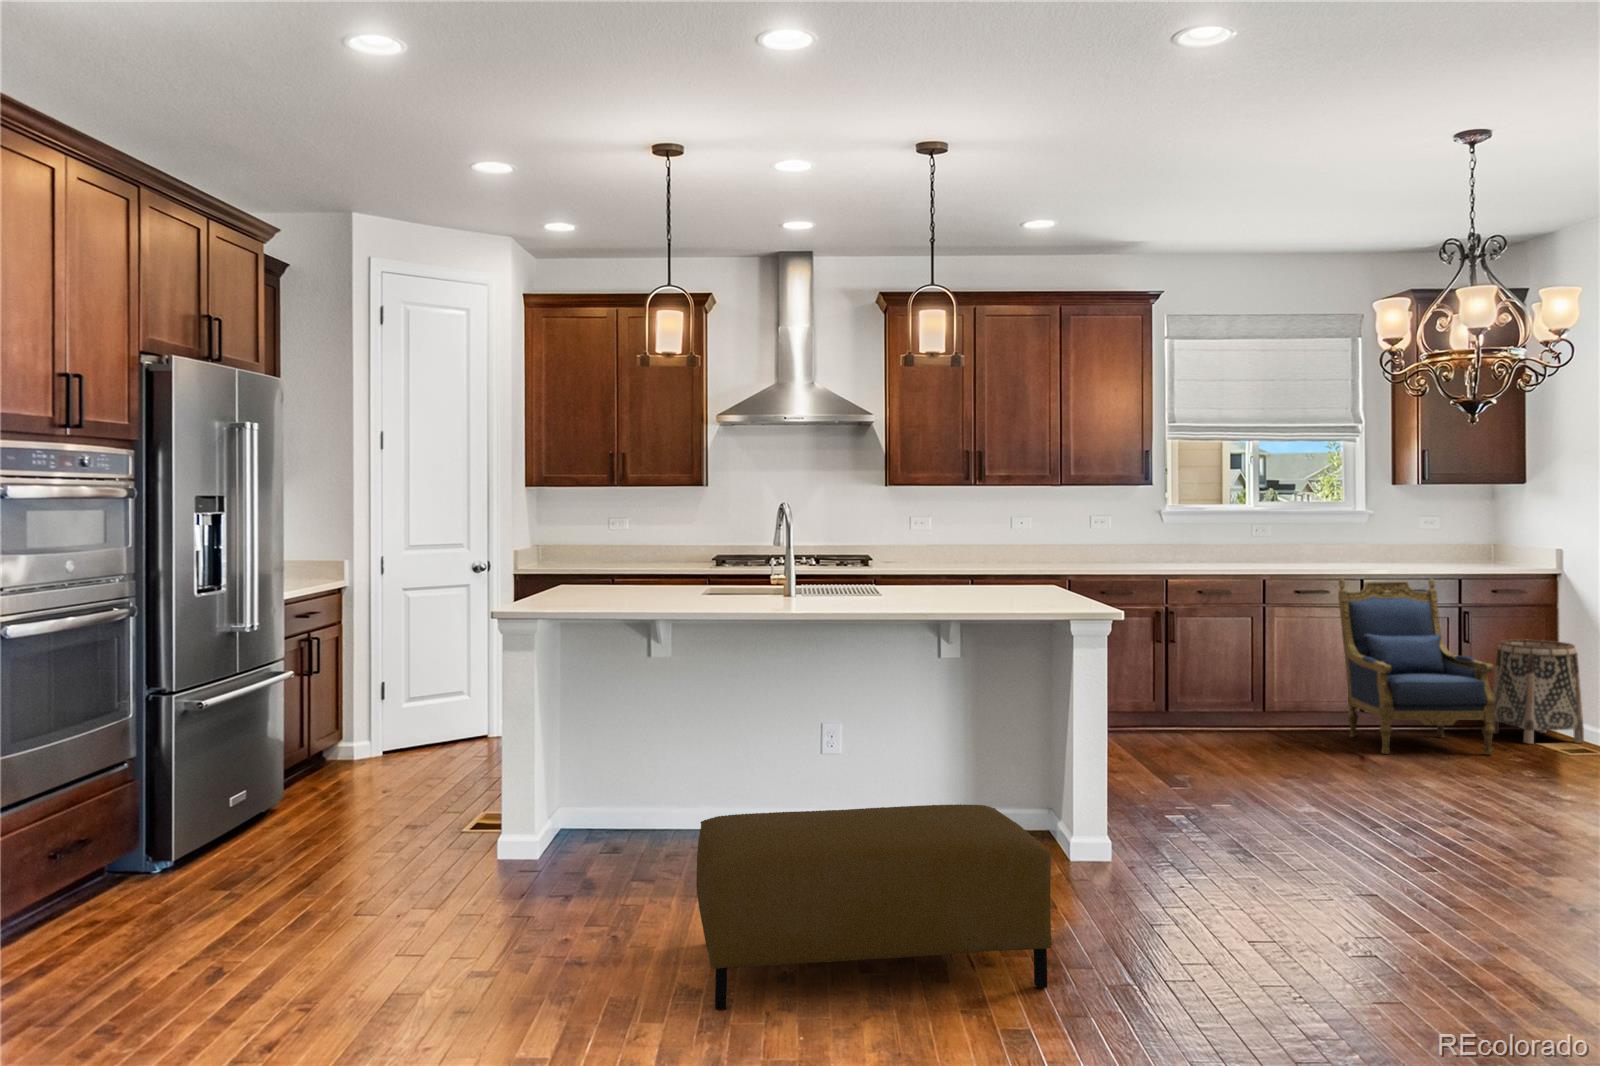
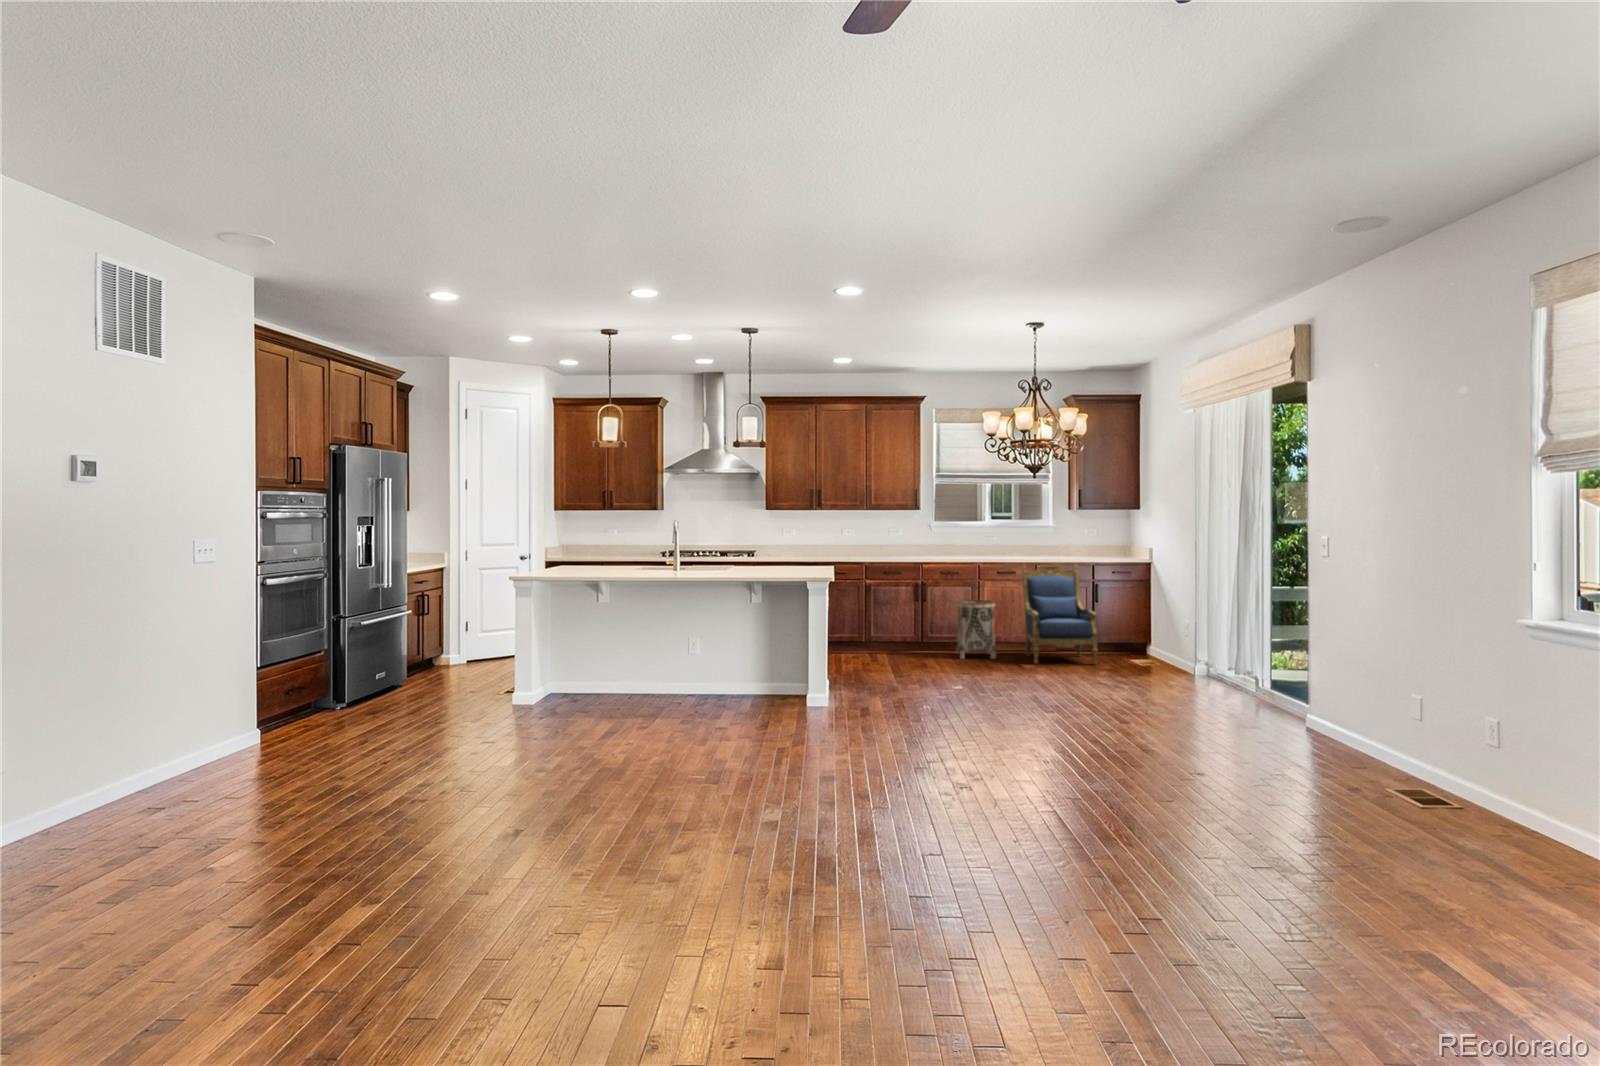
basket: present [1492,639,1584,744] -> present [956,600,996,659]
ottoman: present [696,804,1052,1009] -> none [590,668,753,754]

